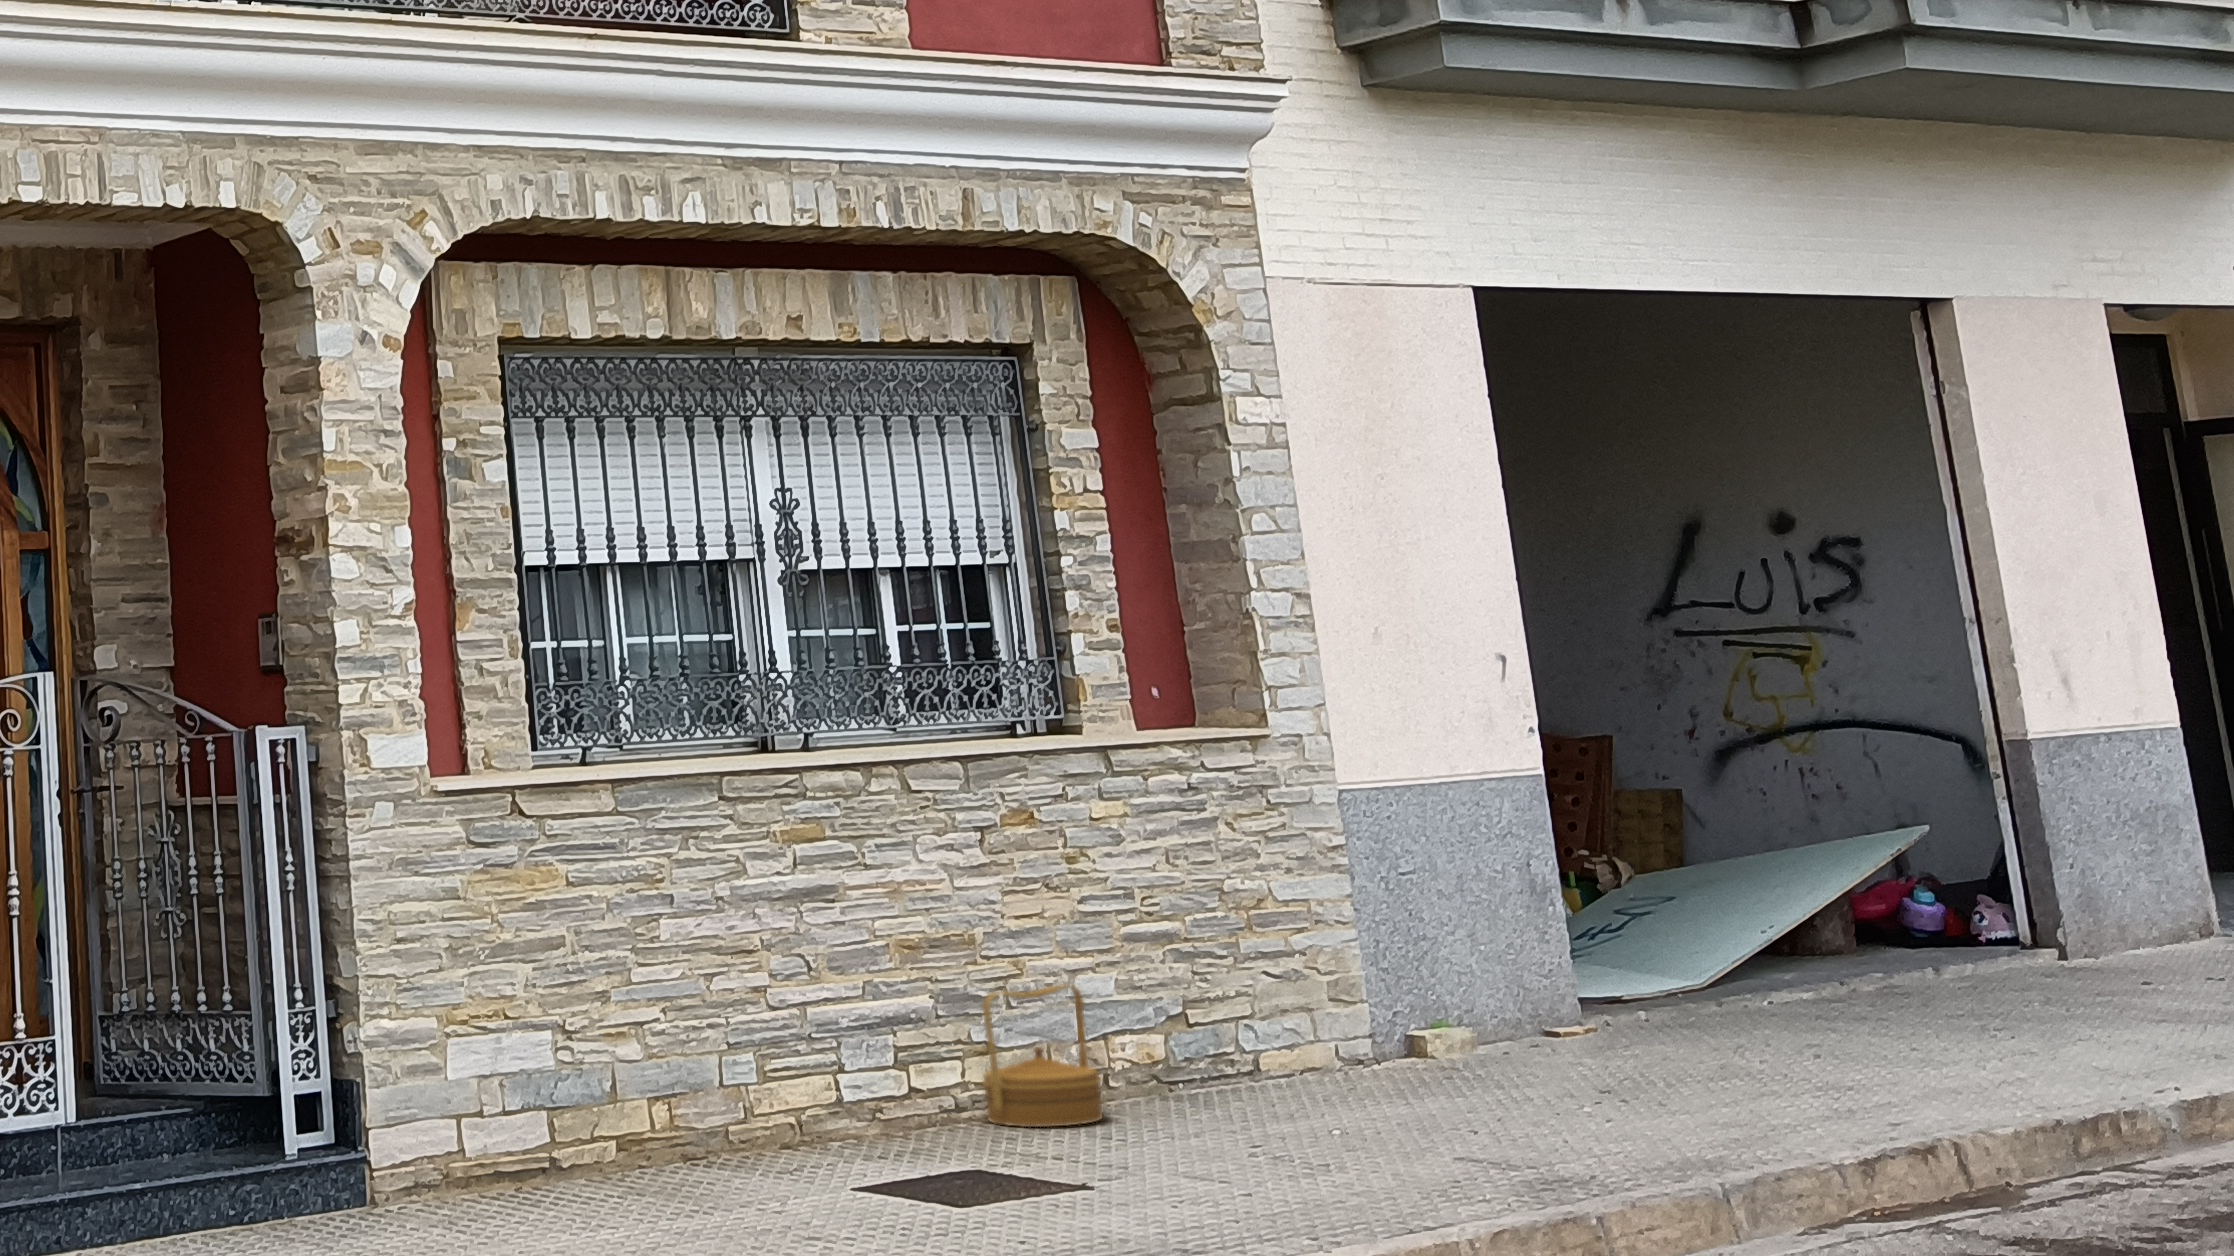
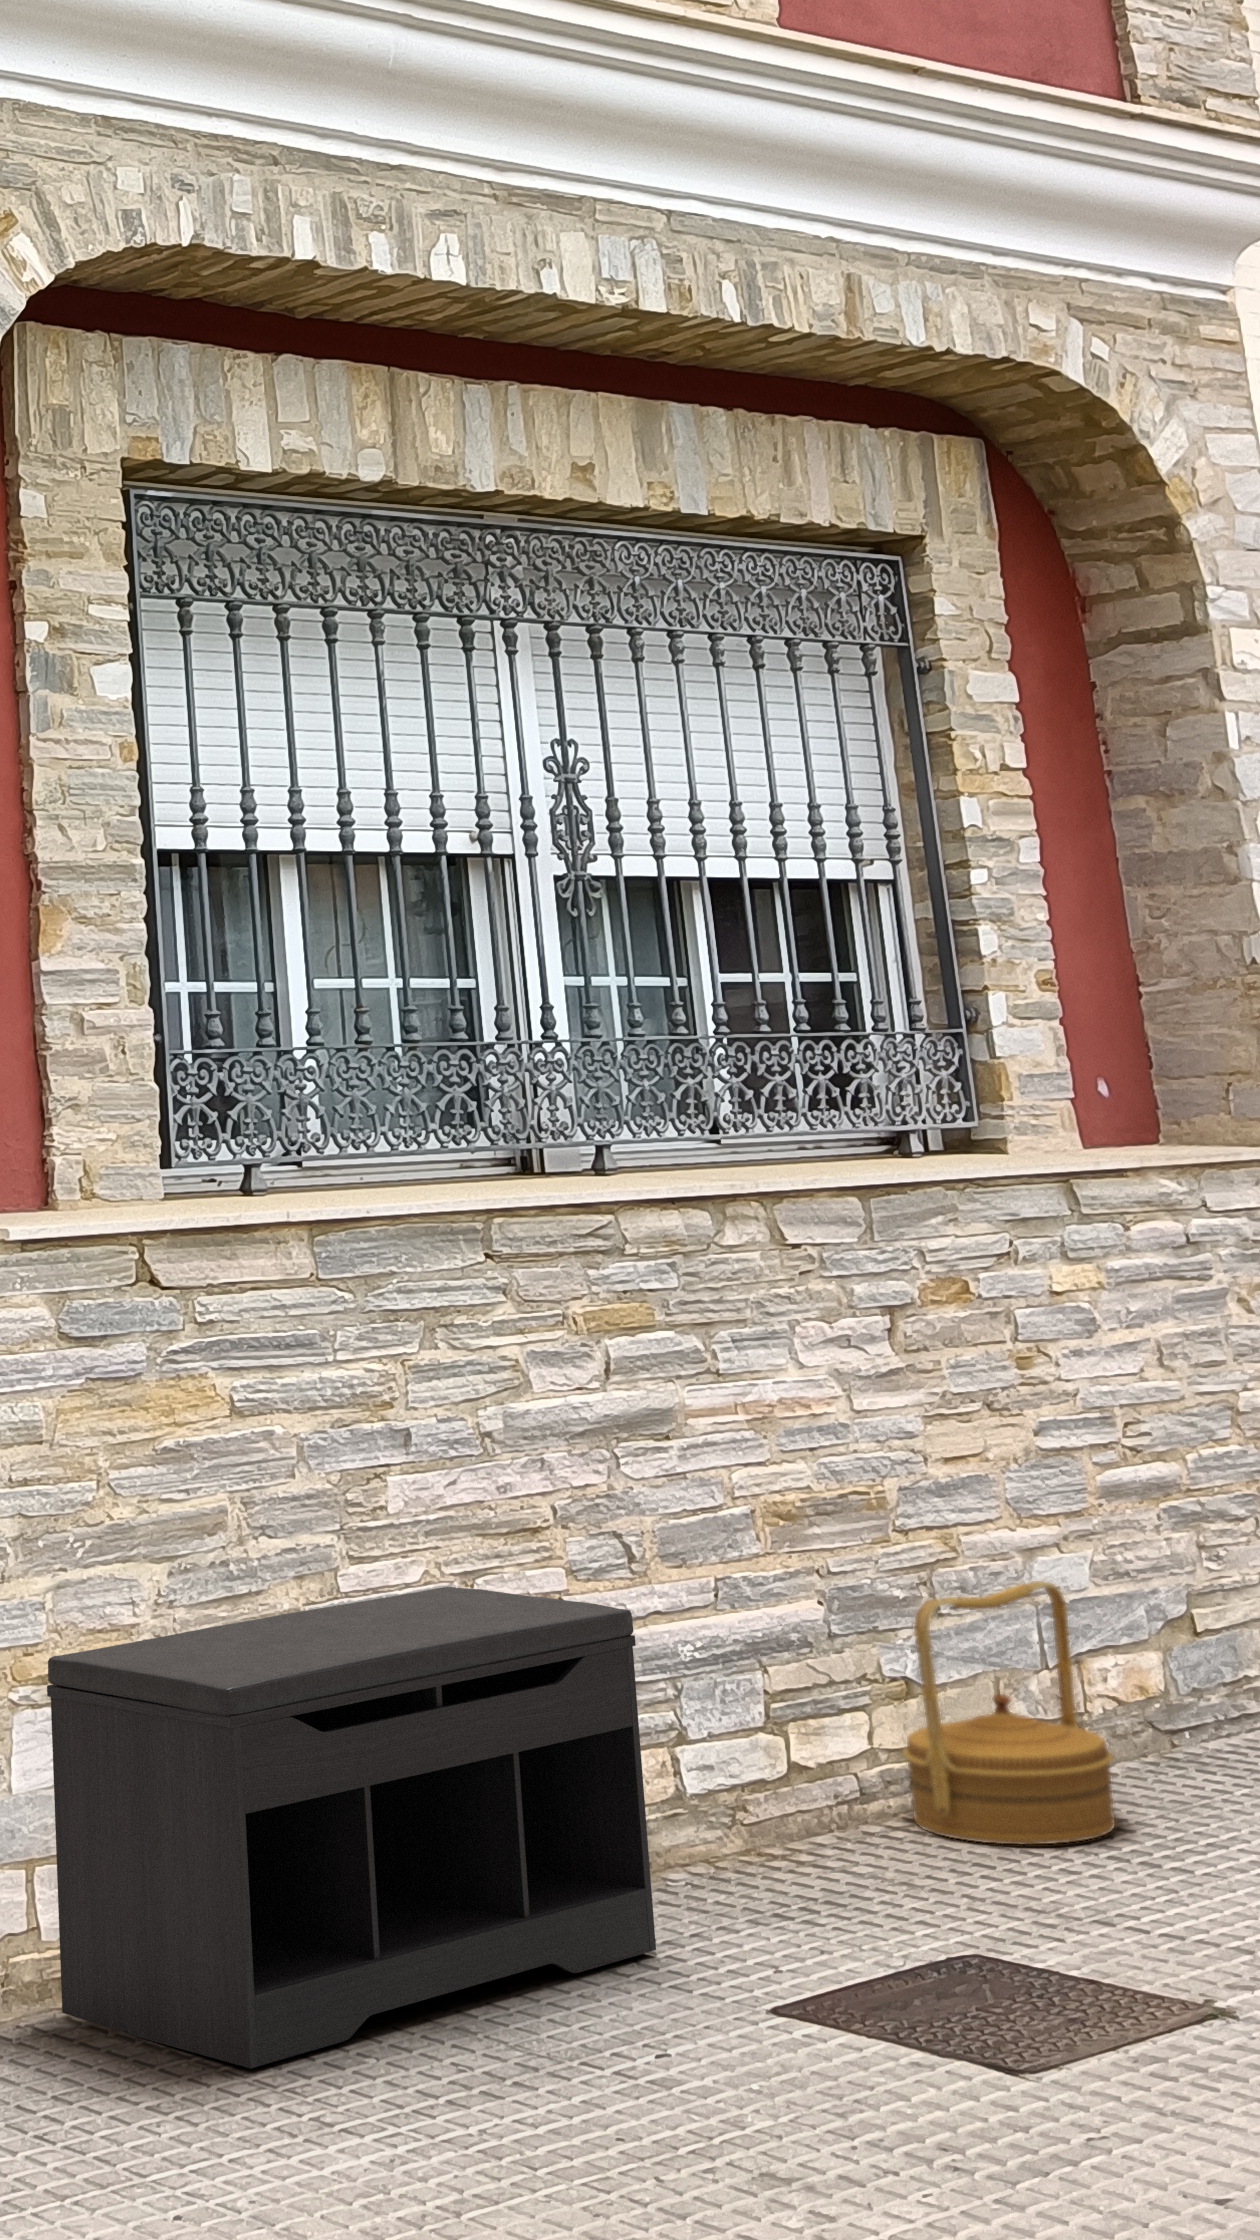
bench: none [467,980,805,1203] -> present [47,1587,656,2069]

